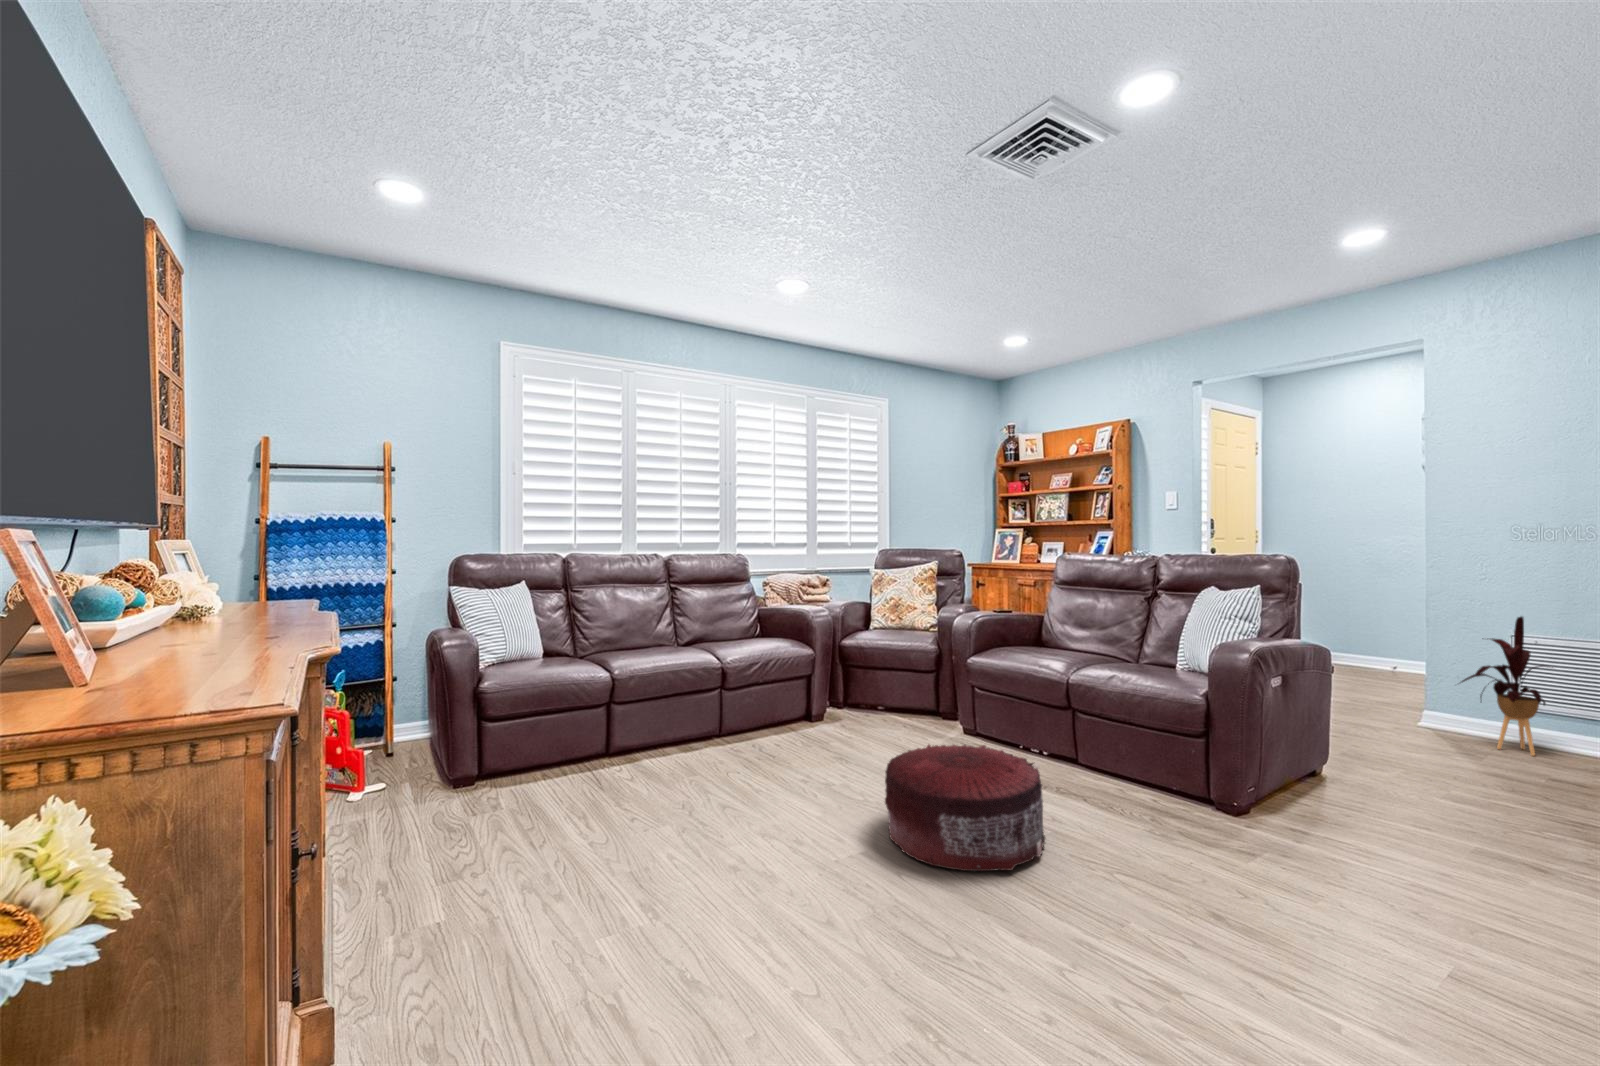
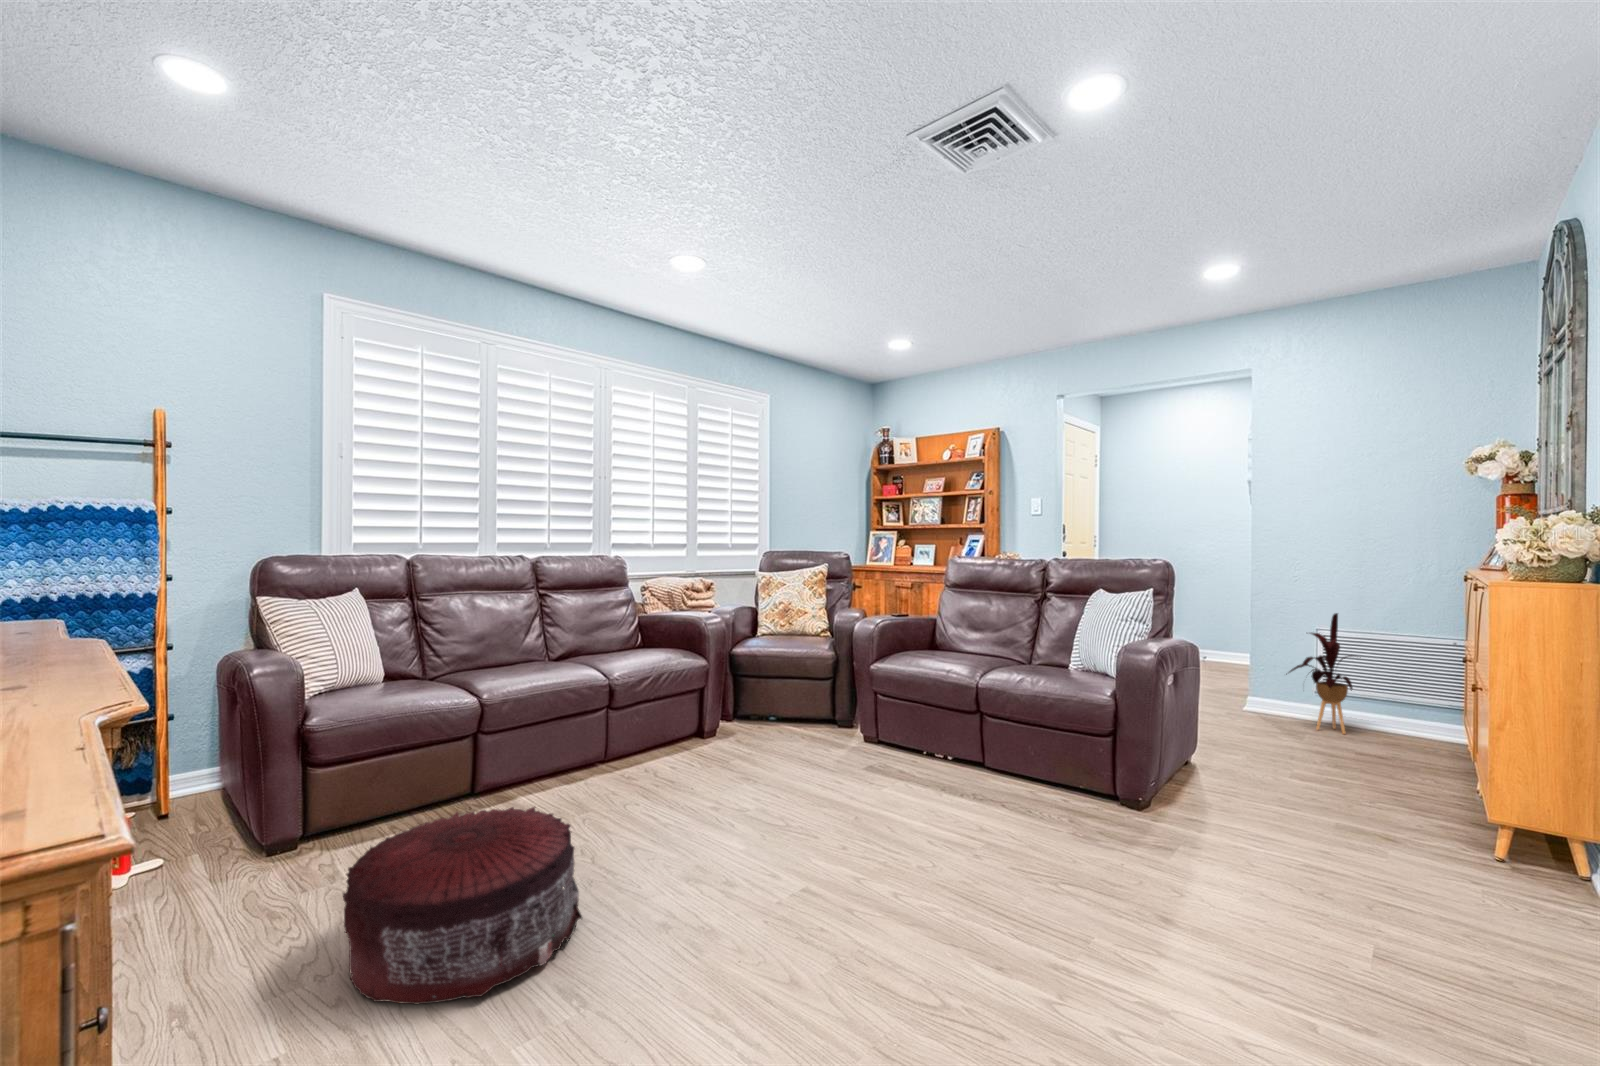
pouf: present [885,745,1045,871] -> present [343,807,582,1005]

